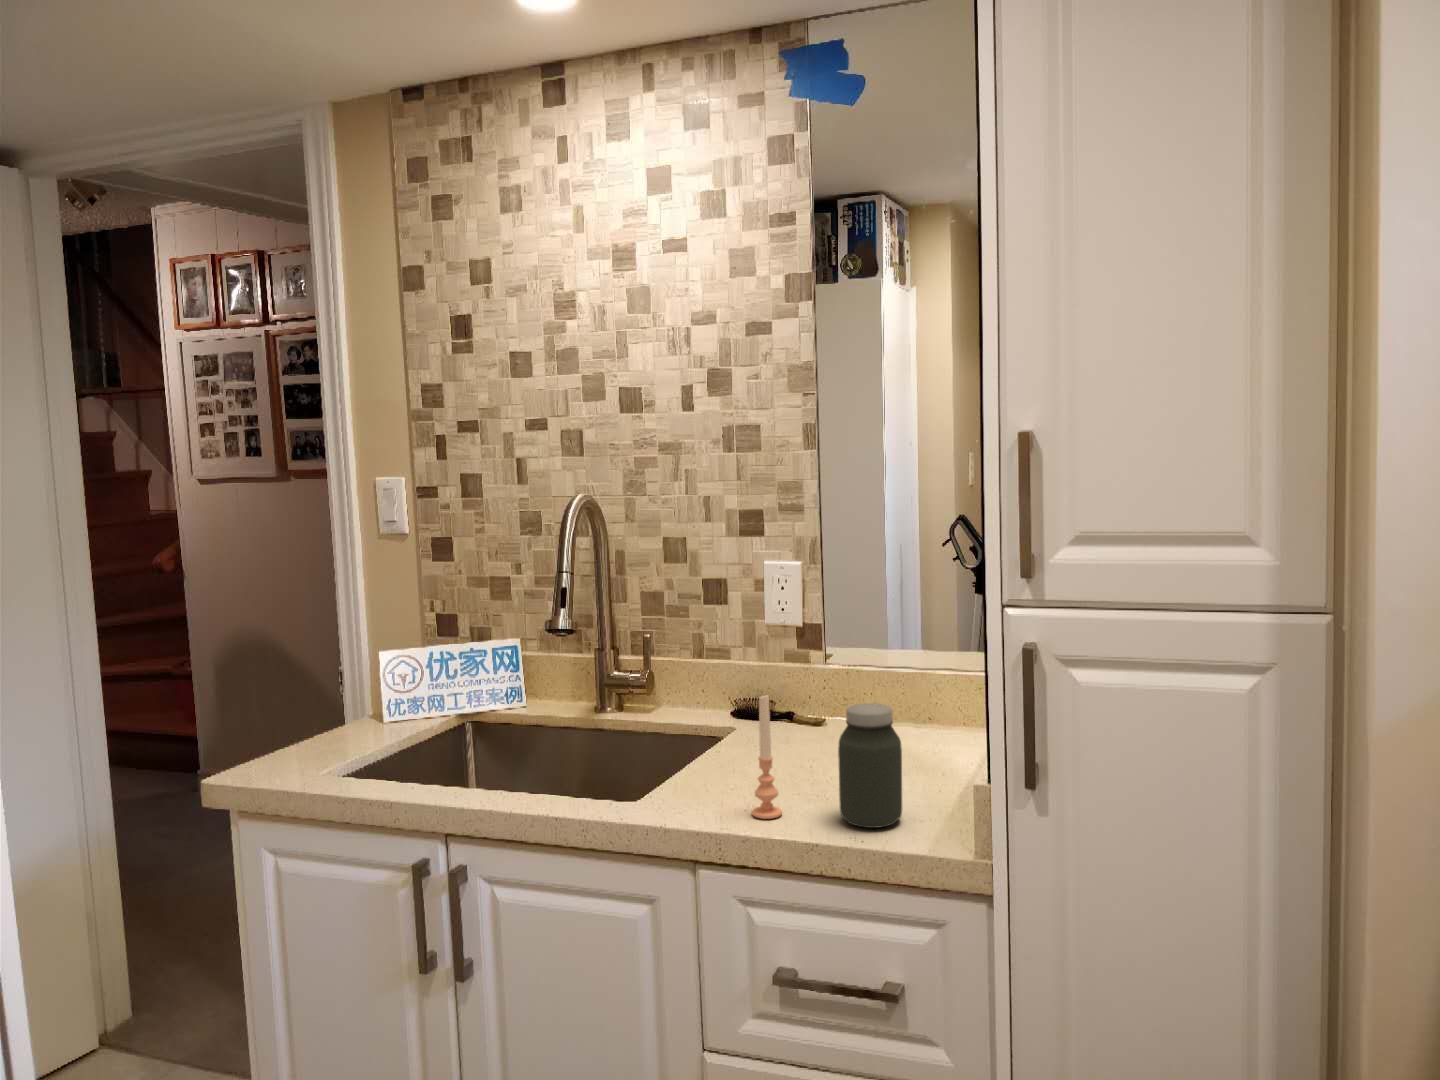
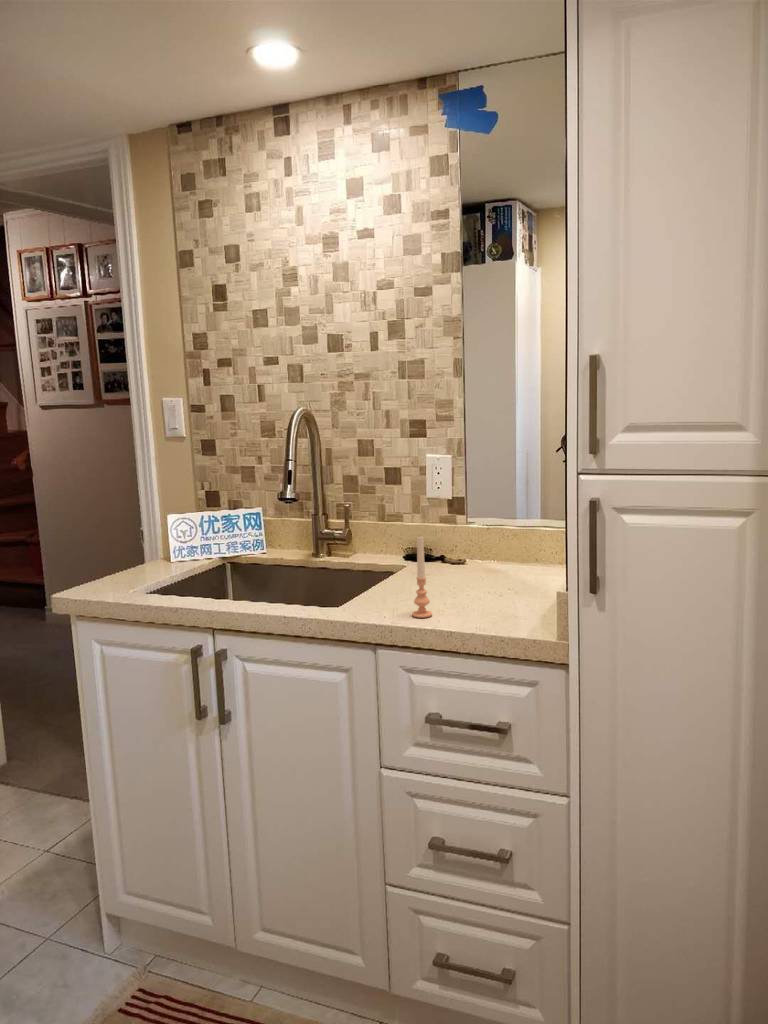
jar: present [838,703,902,828] -> none [469,542,511,623]

